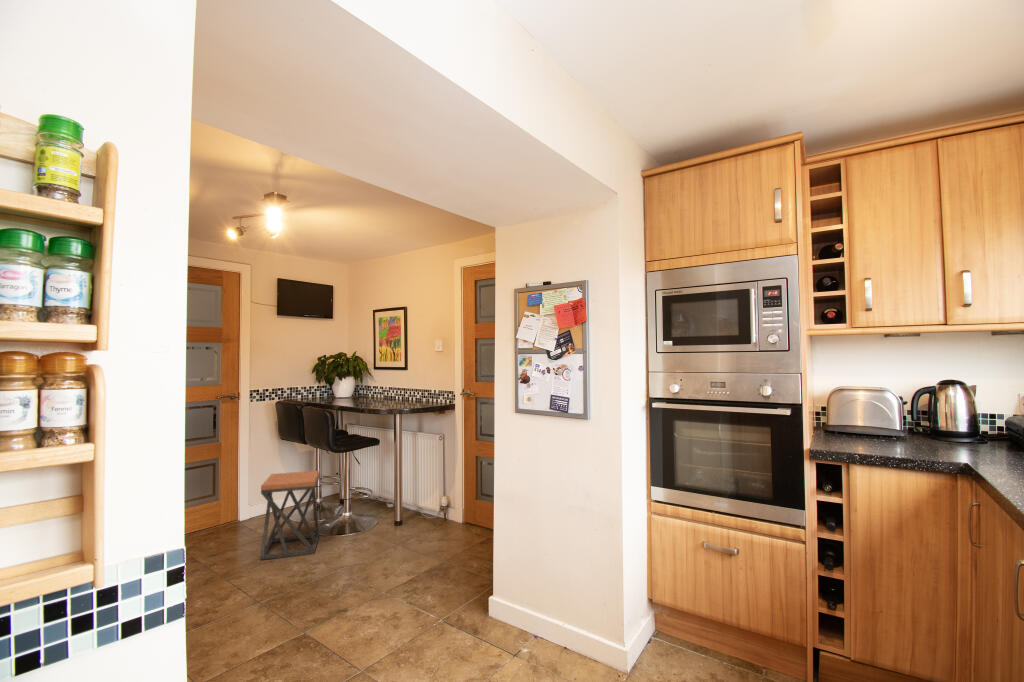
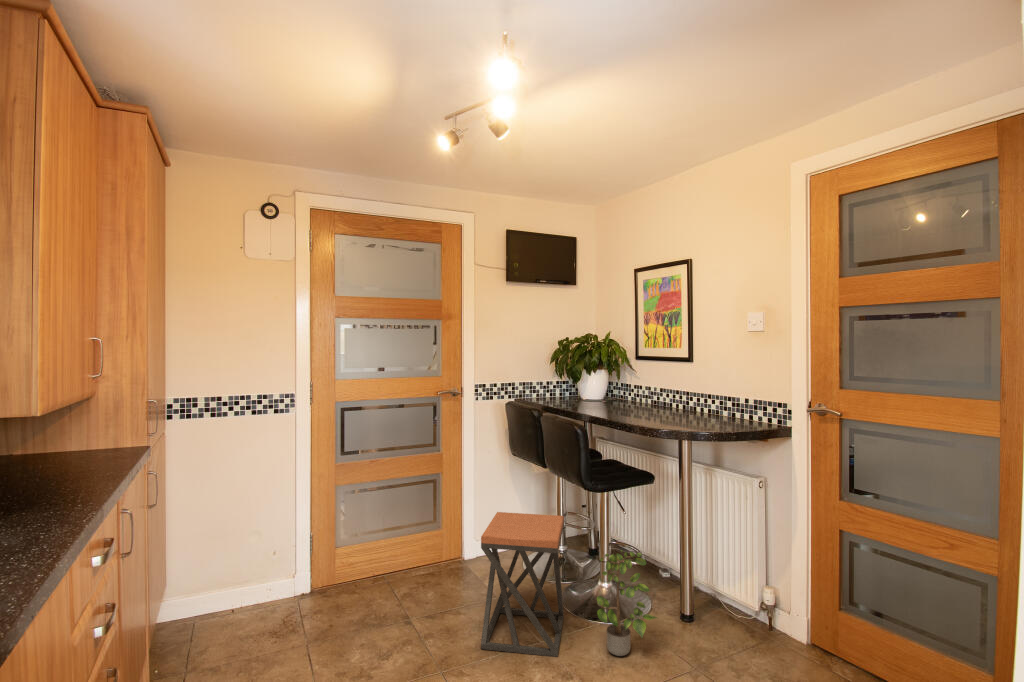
potted plant: none [340,481,378,546] -> present [597,550,657,656]

